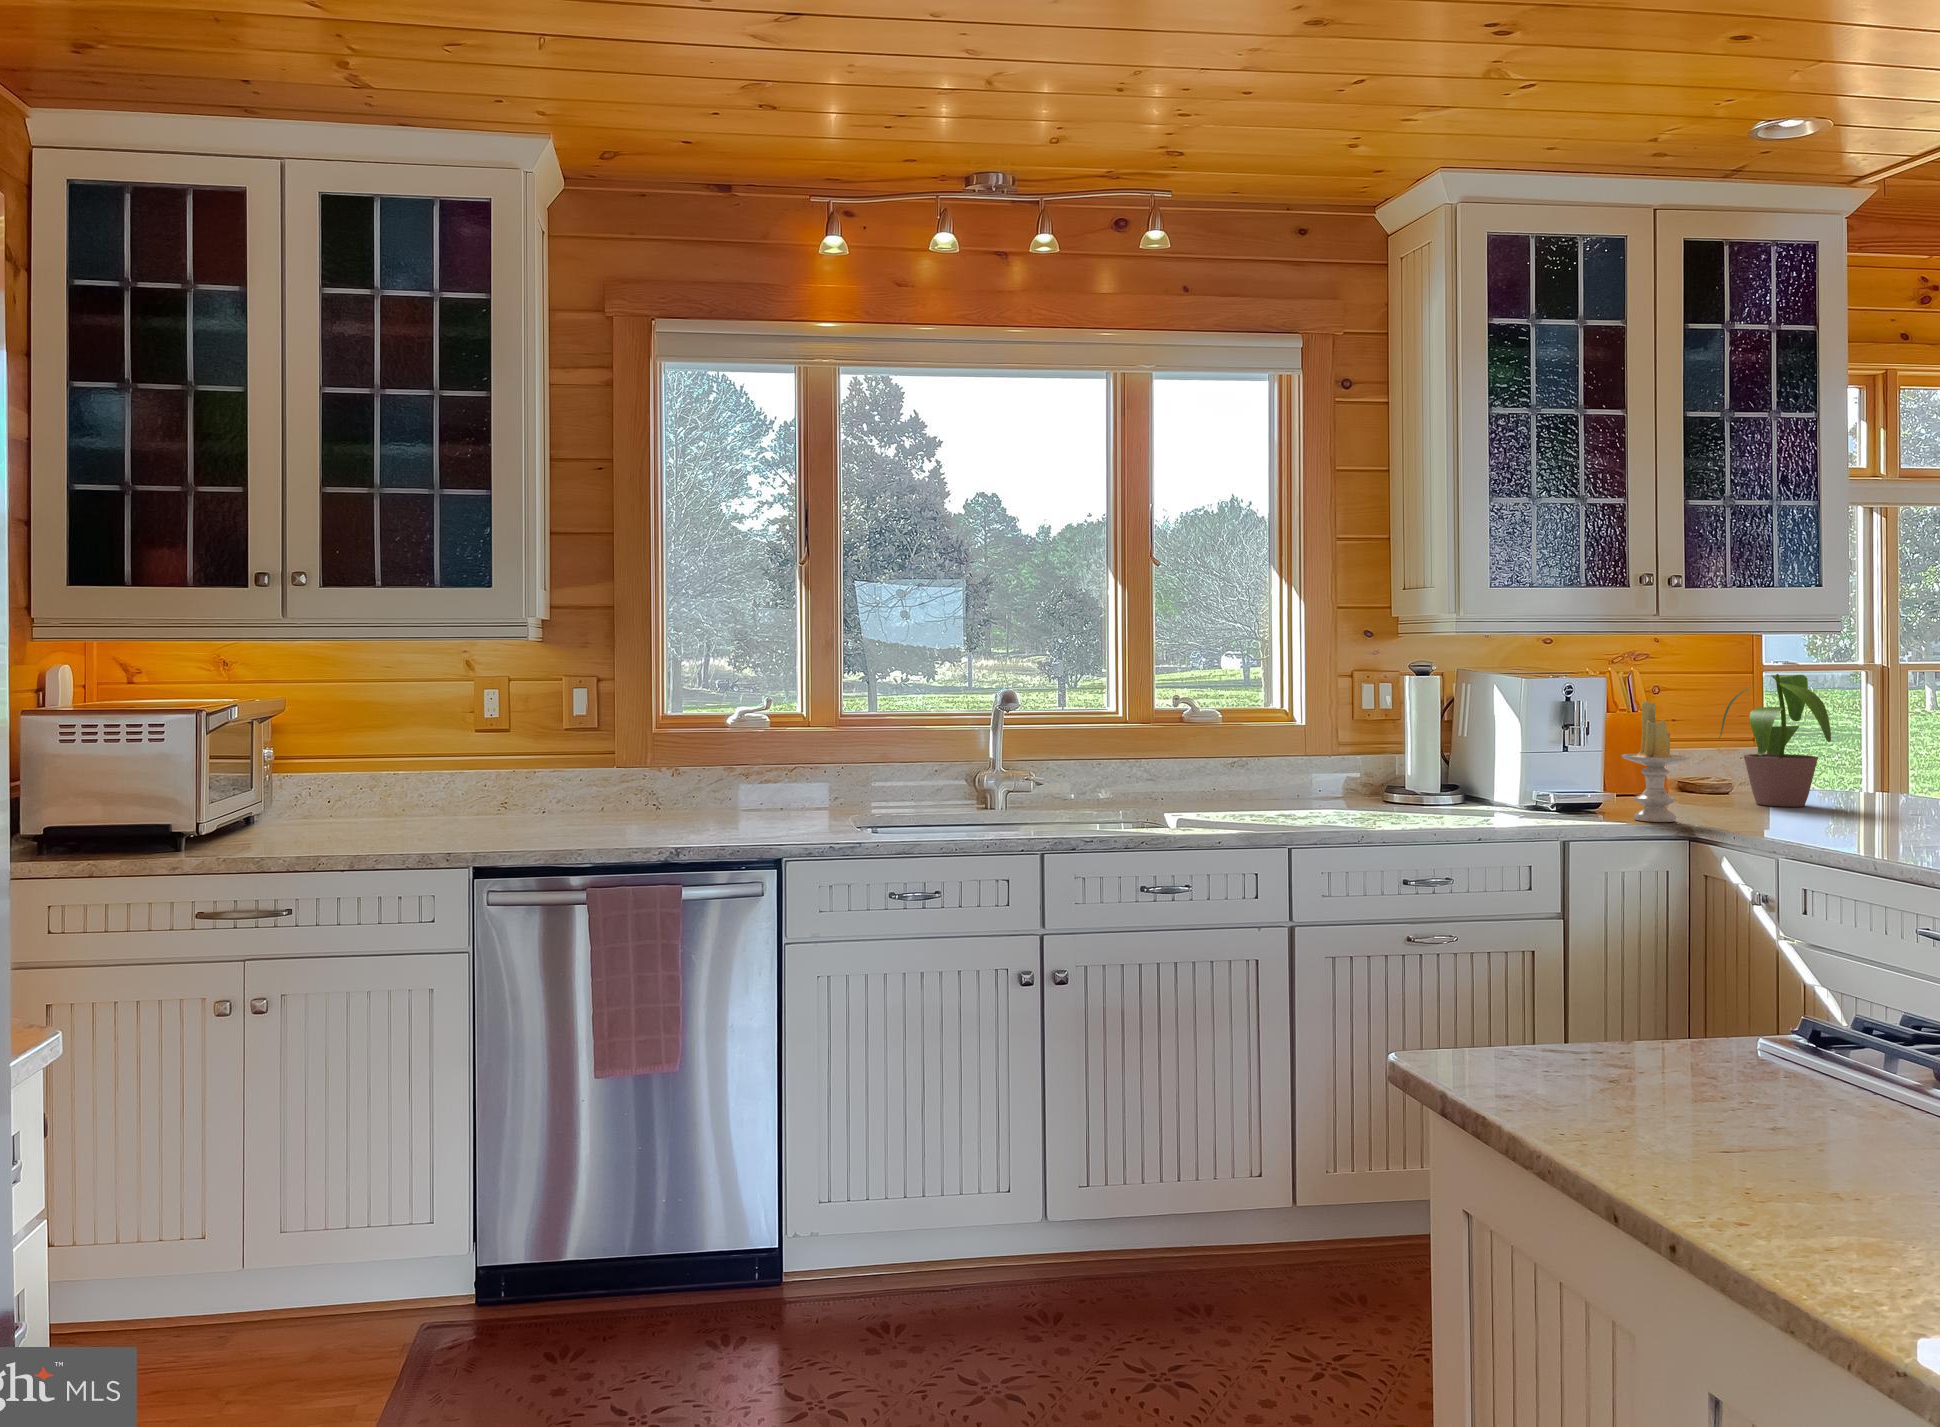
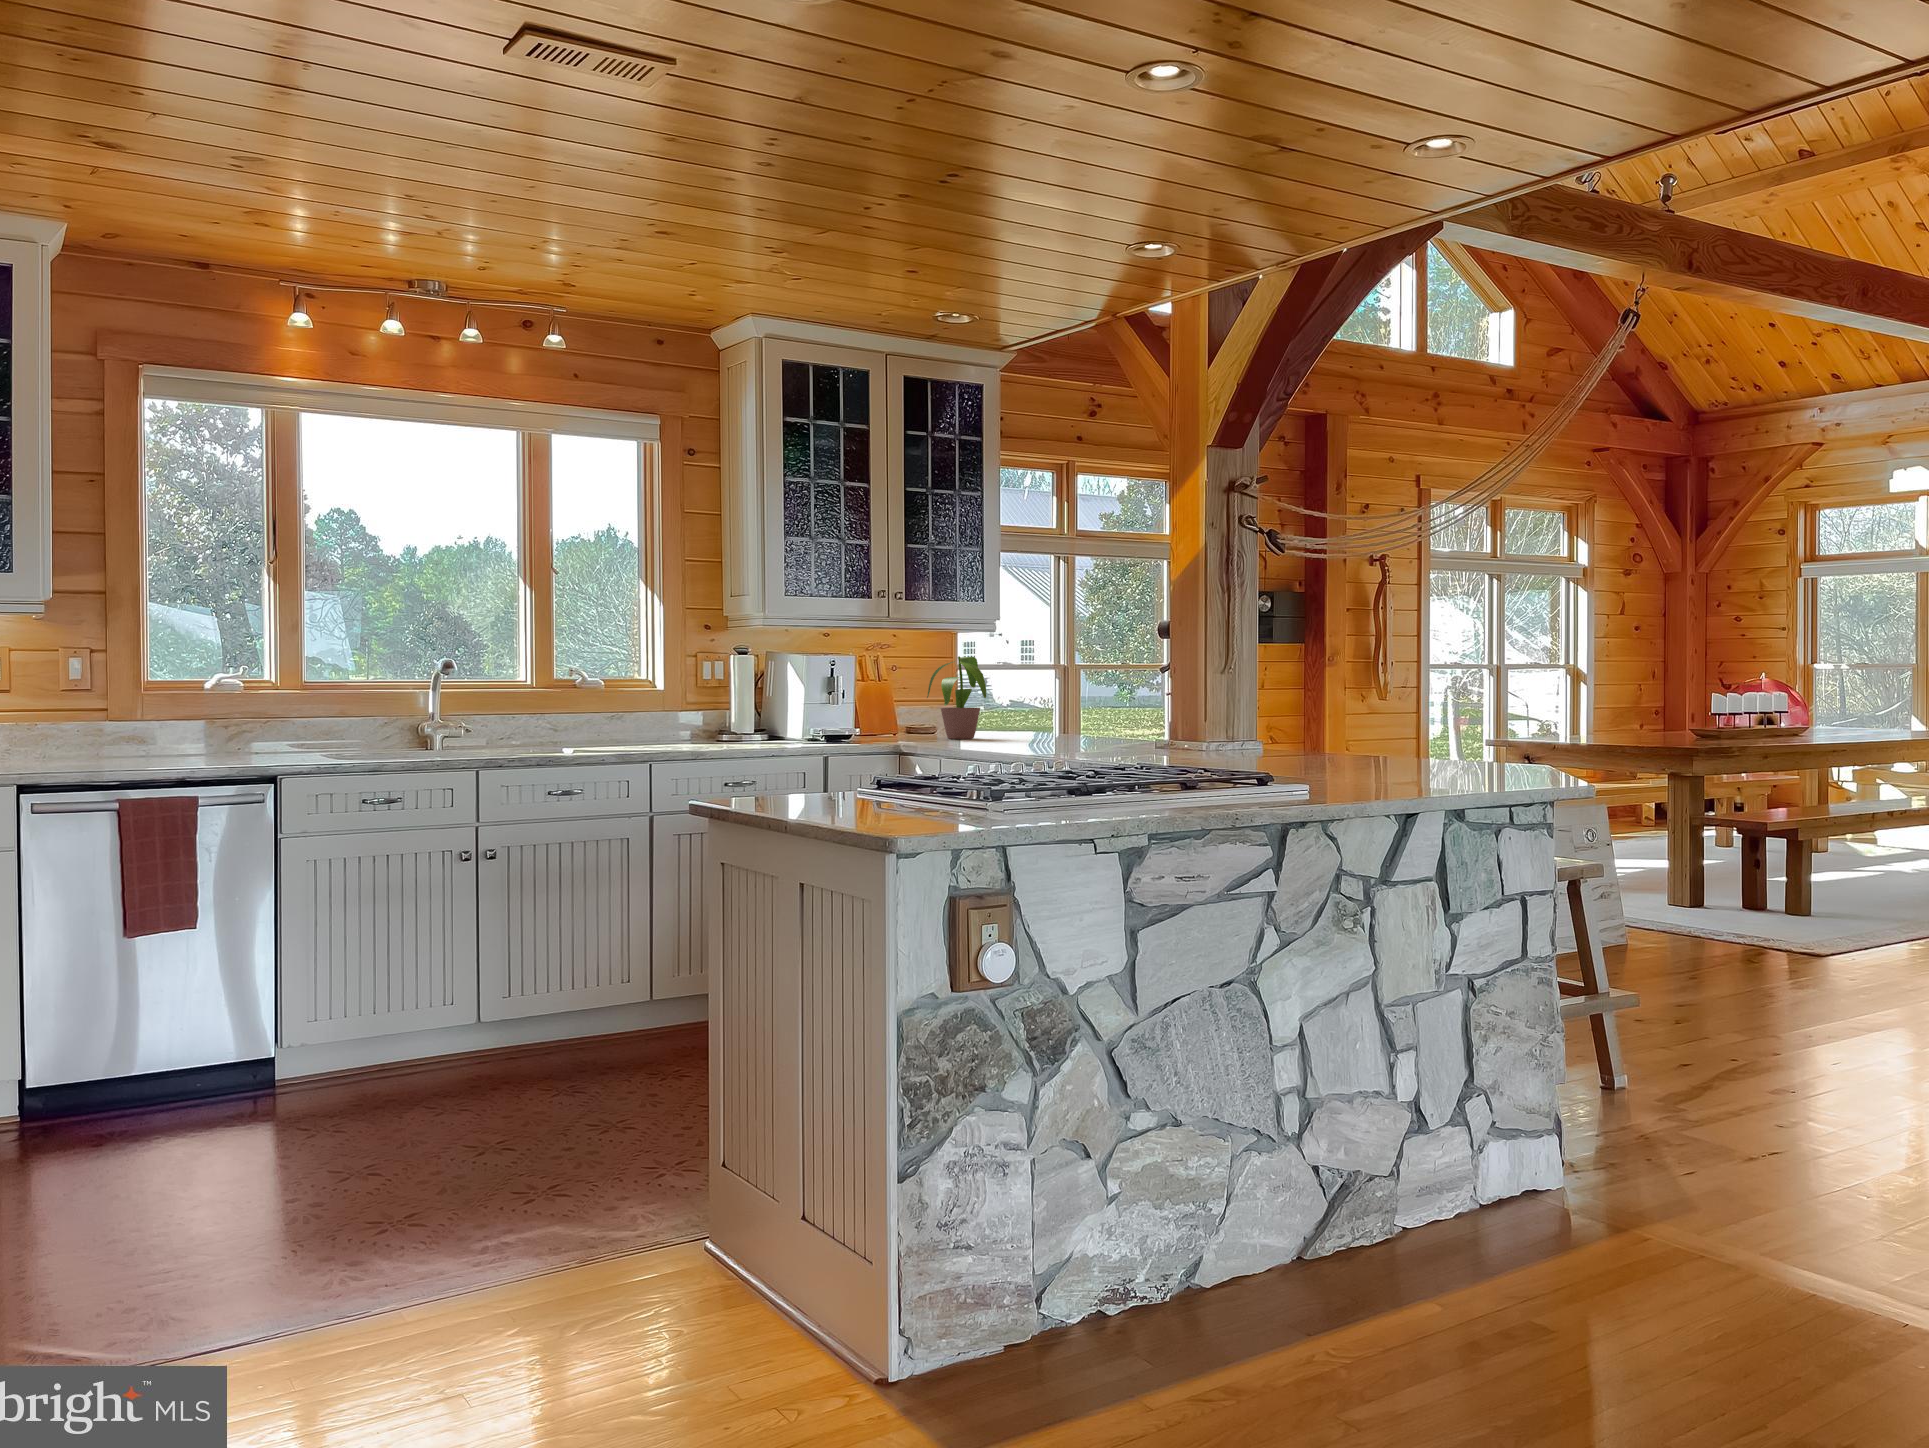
candle: present [1621,701,1689,822] -> none [859,669,897,744]

